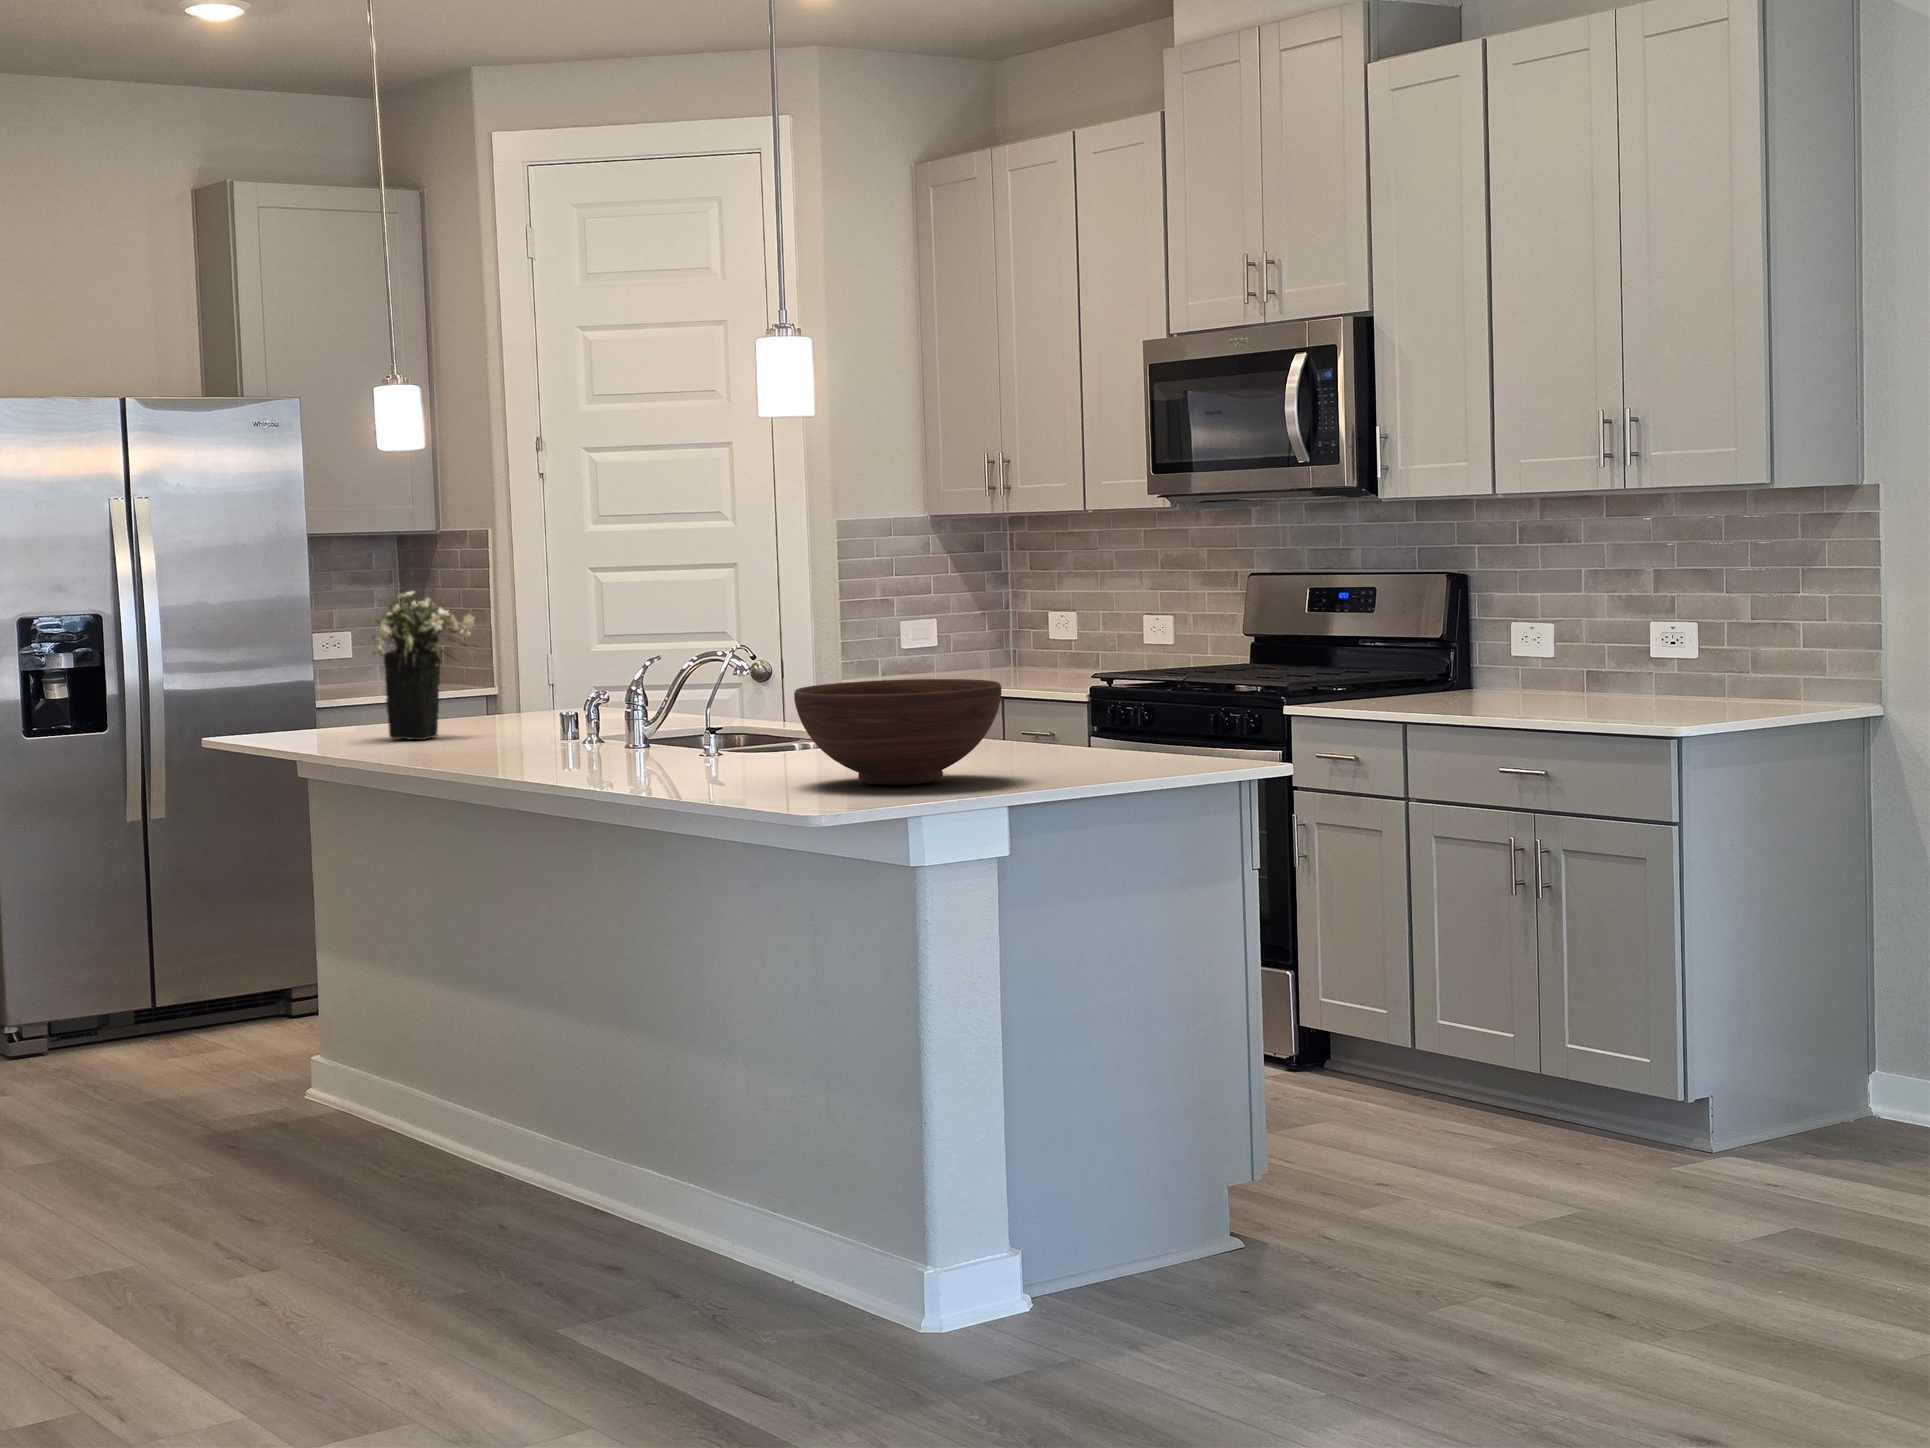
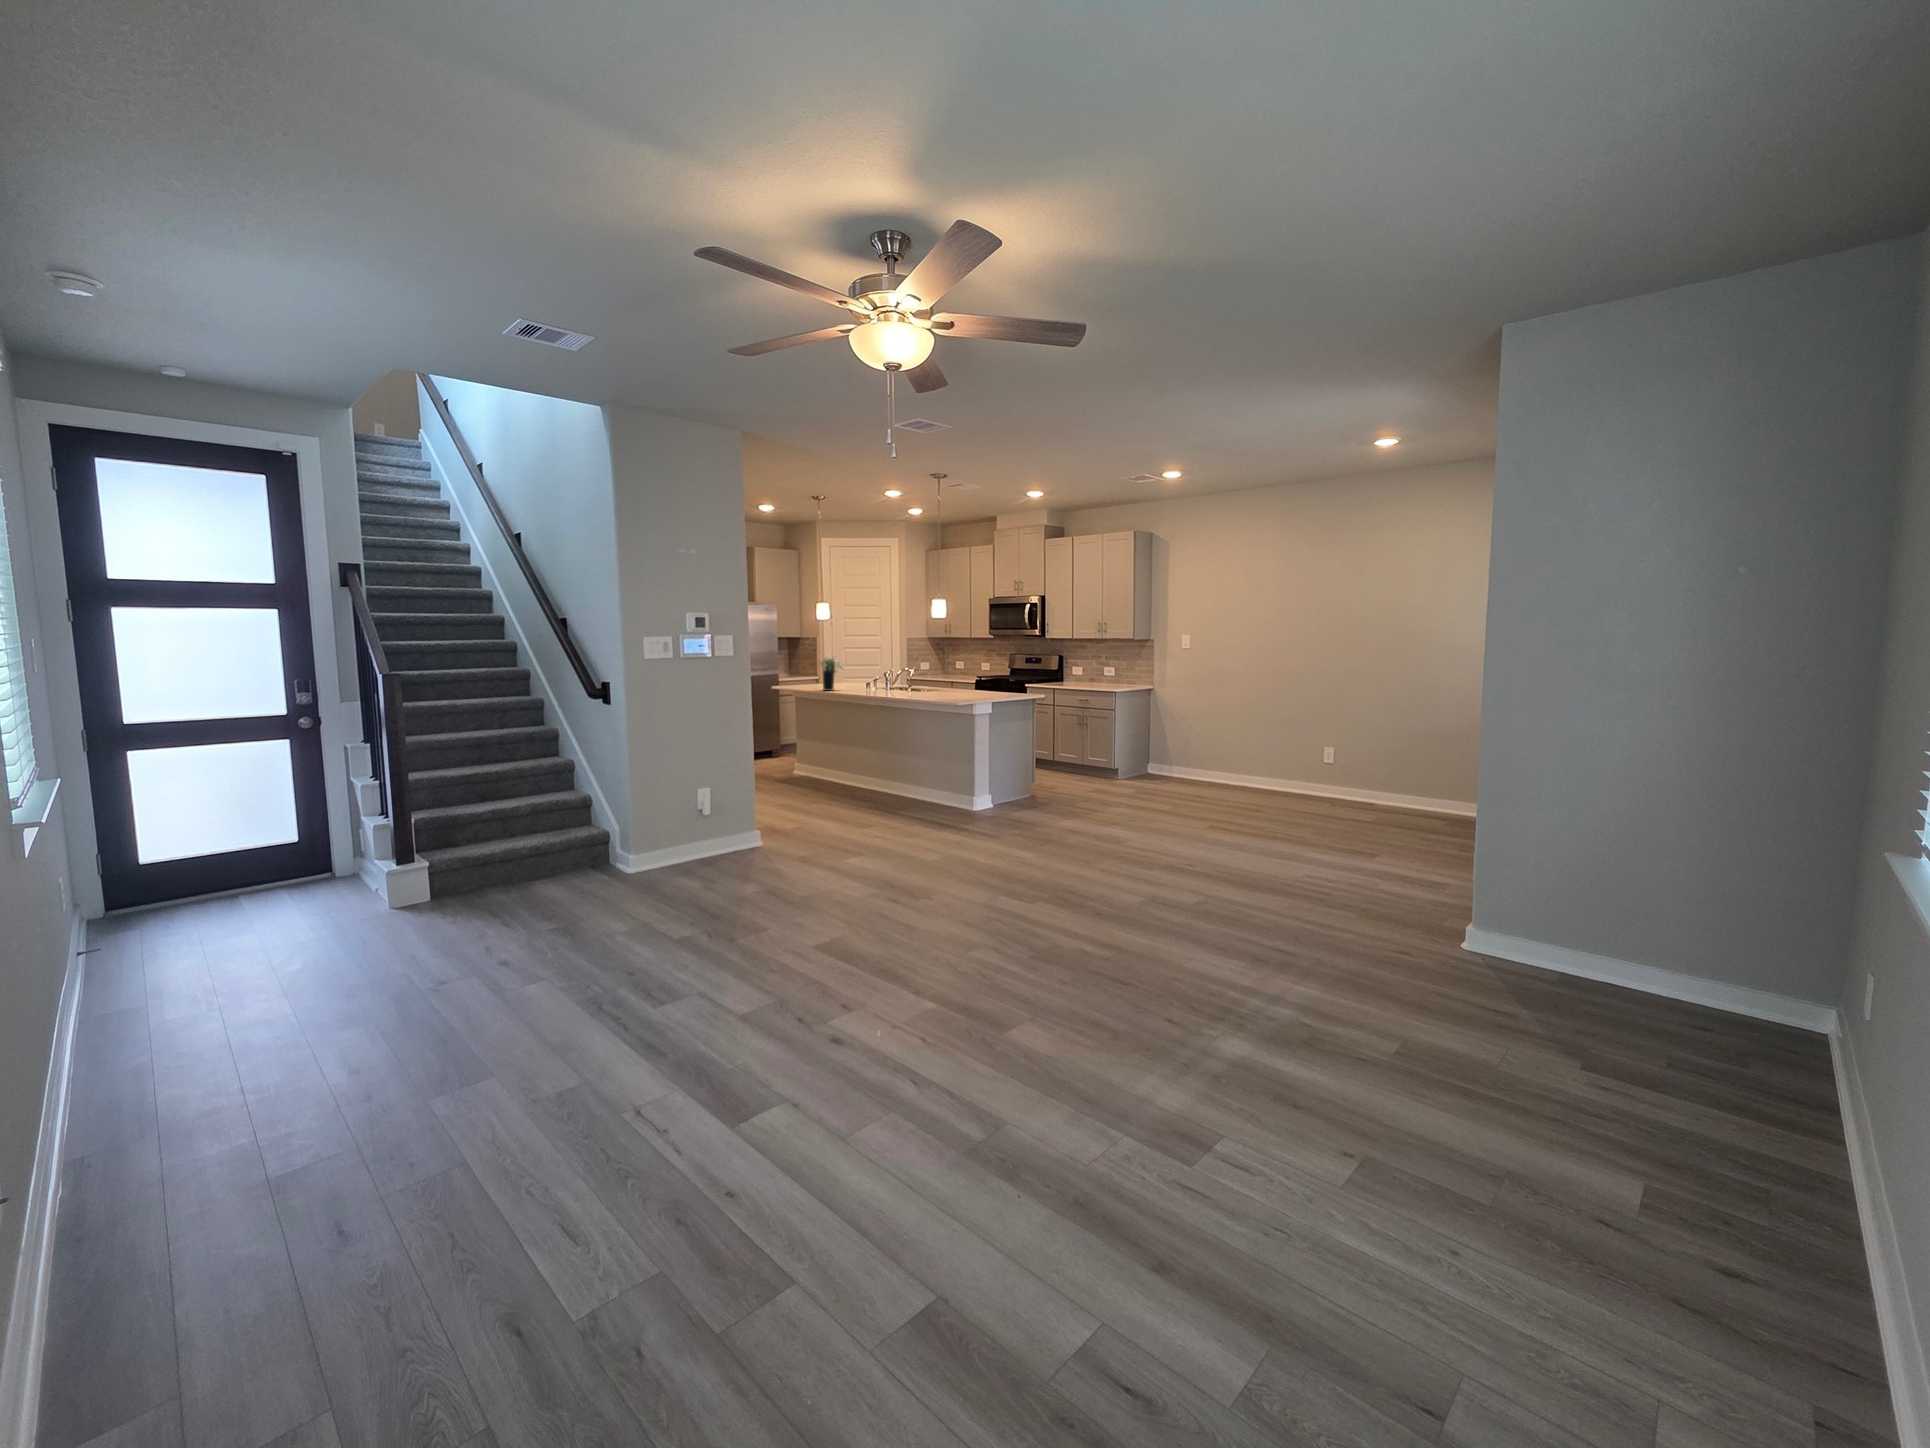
fruit bowl: present [794,679,1001,785] -> none [947,678,988,699]

